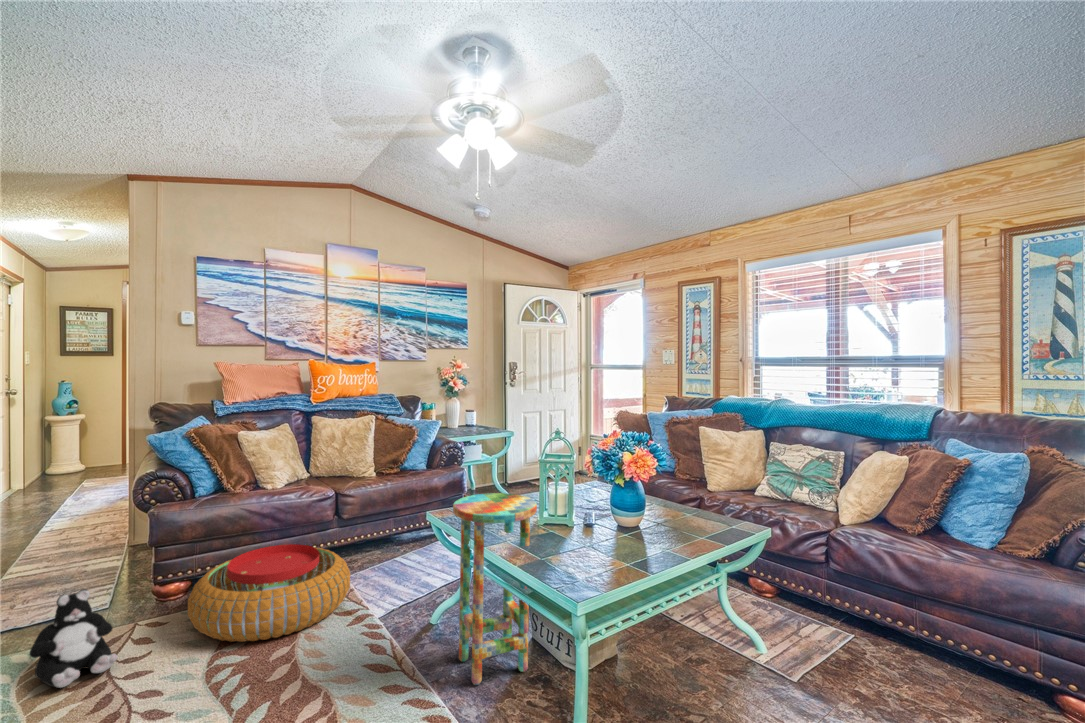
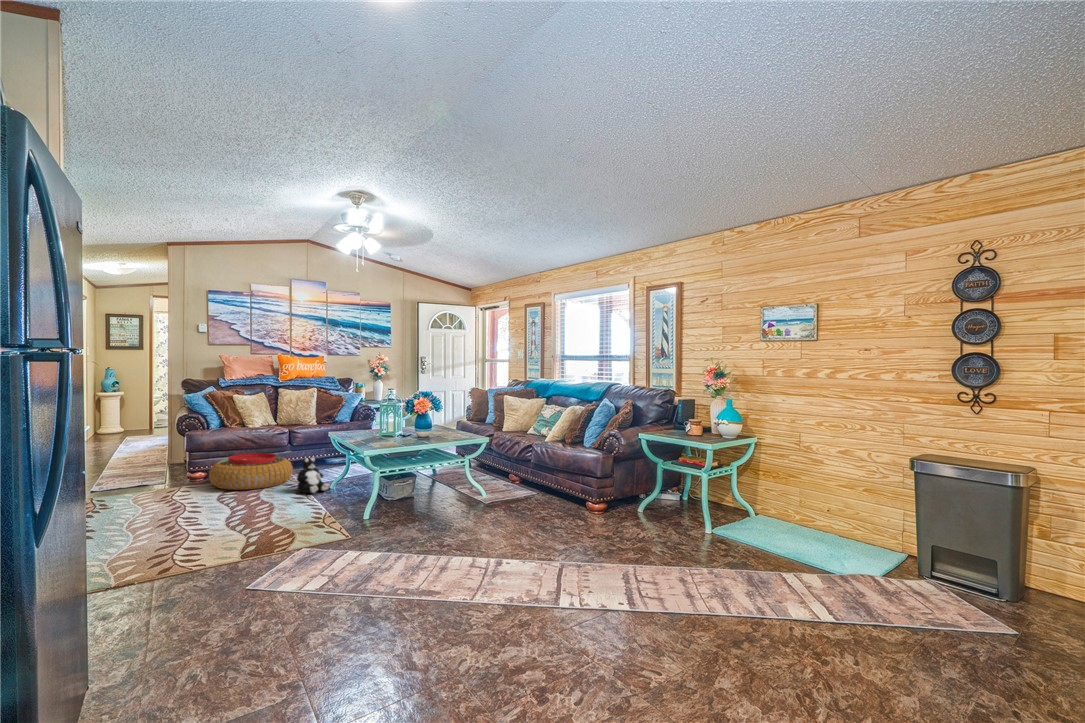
side table: present [453,493,537,685] -> none [333,420,374,500]
plush toy: present [29,589,117,688] -> present [297,457,330,493]

